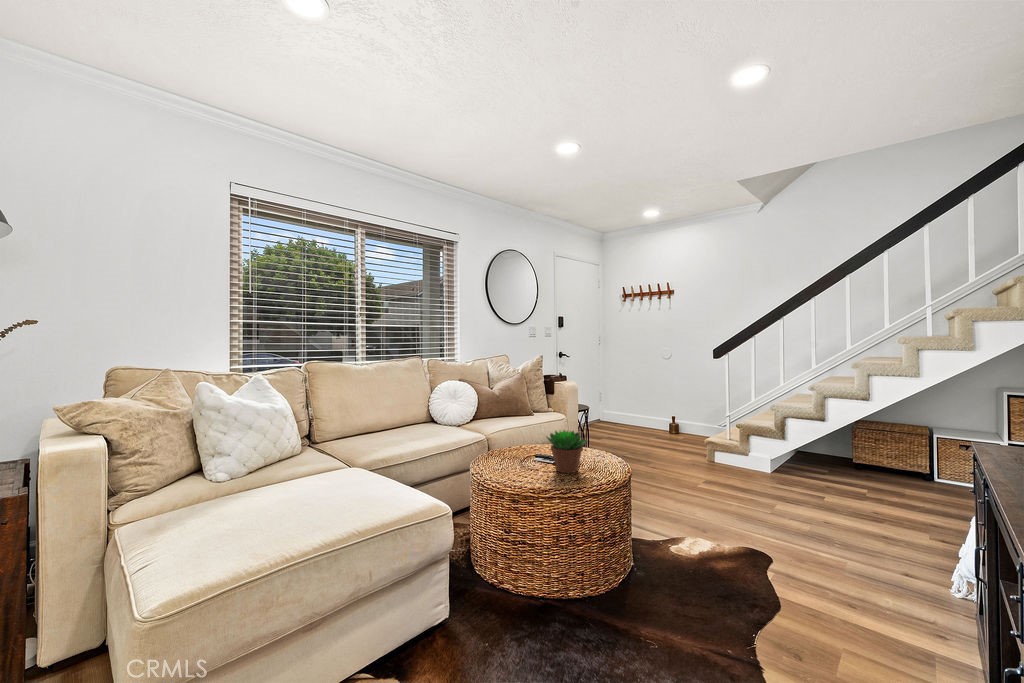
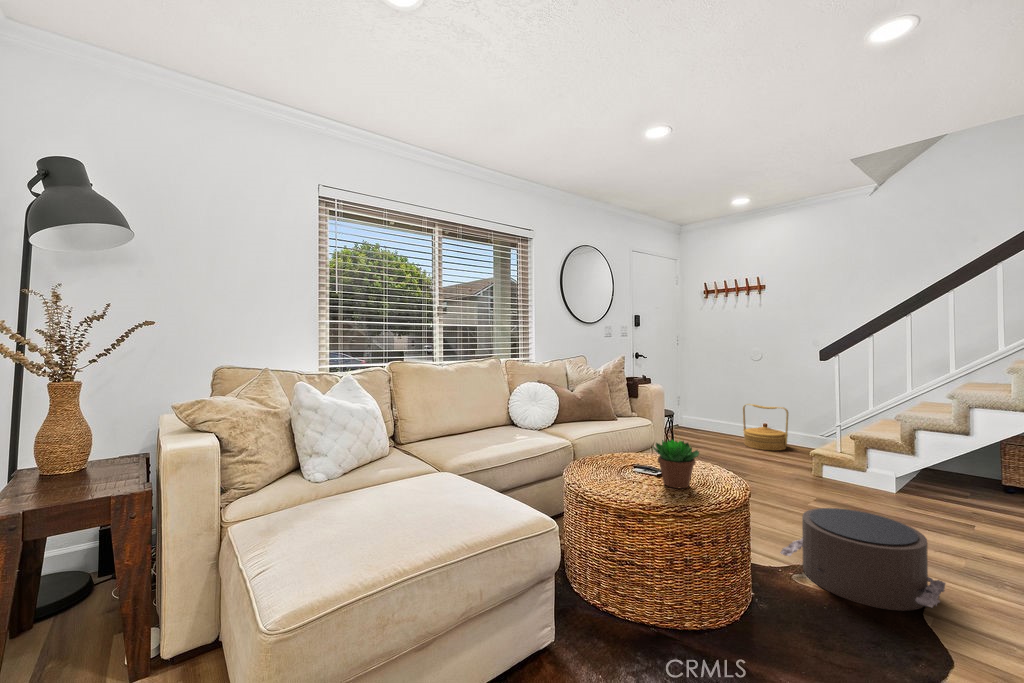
woven basket: none [653,398,691,440] -> present [743,404,788,451]
pouf: none [661,486,788,570] -> present [781,508,945,611]

